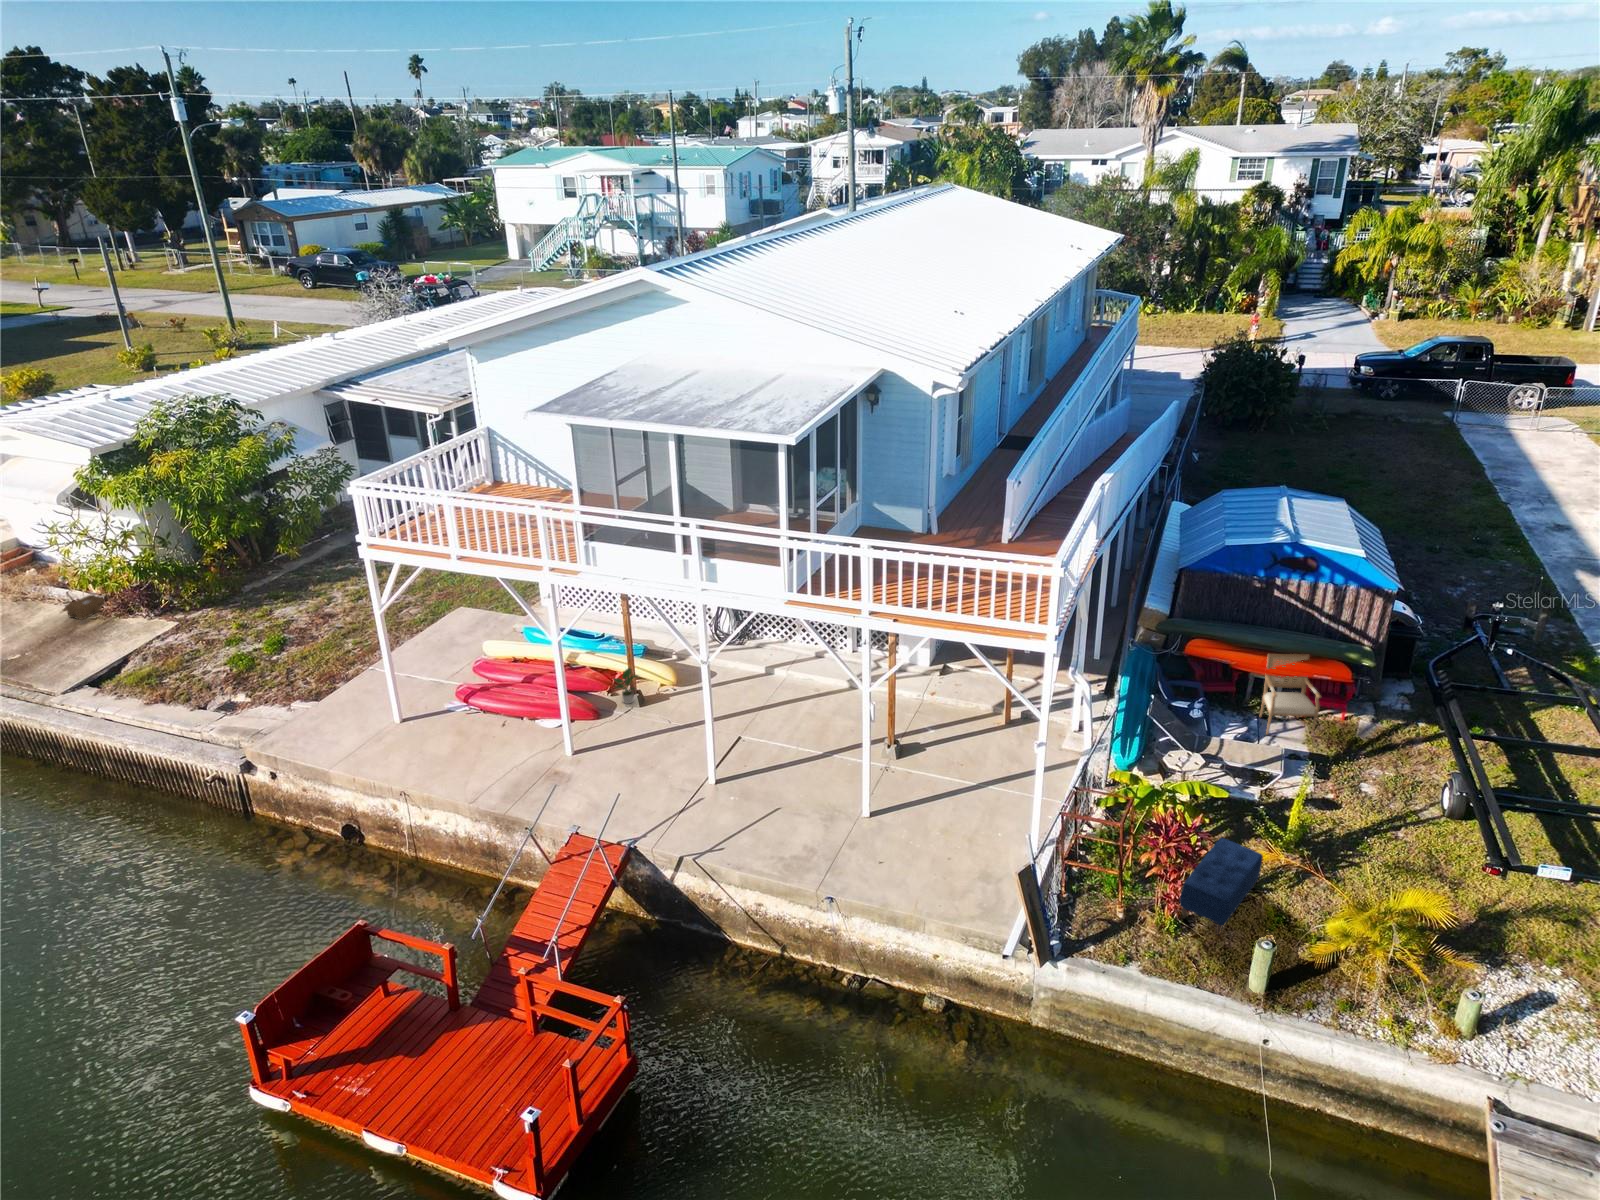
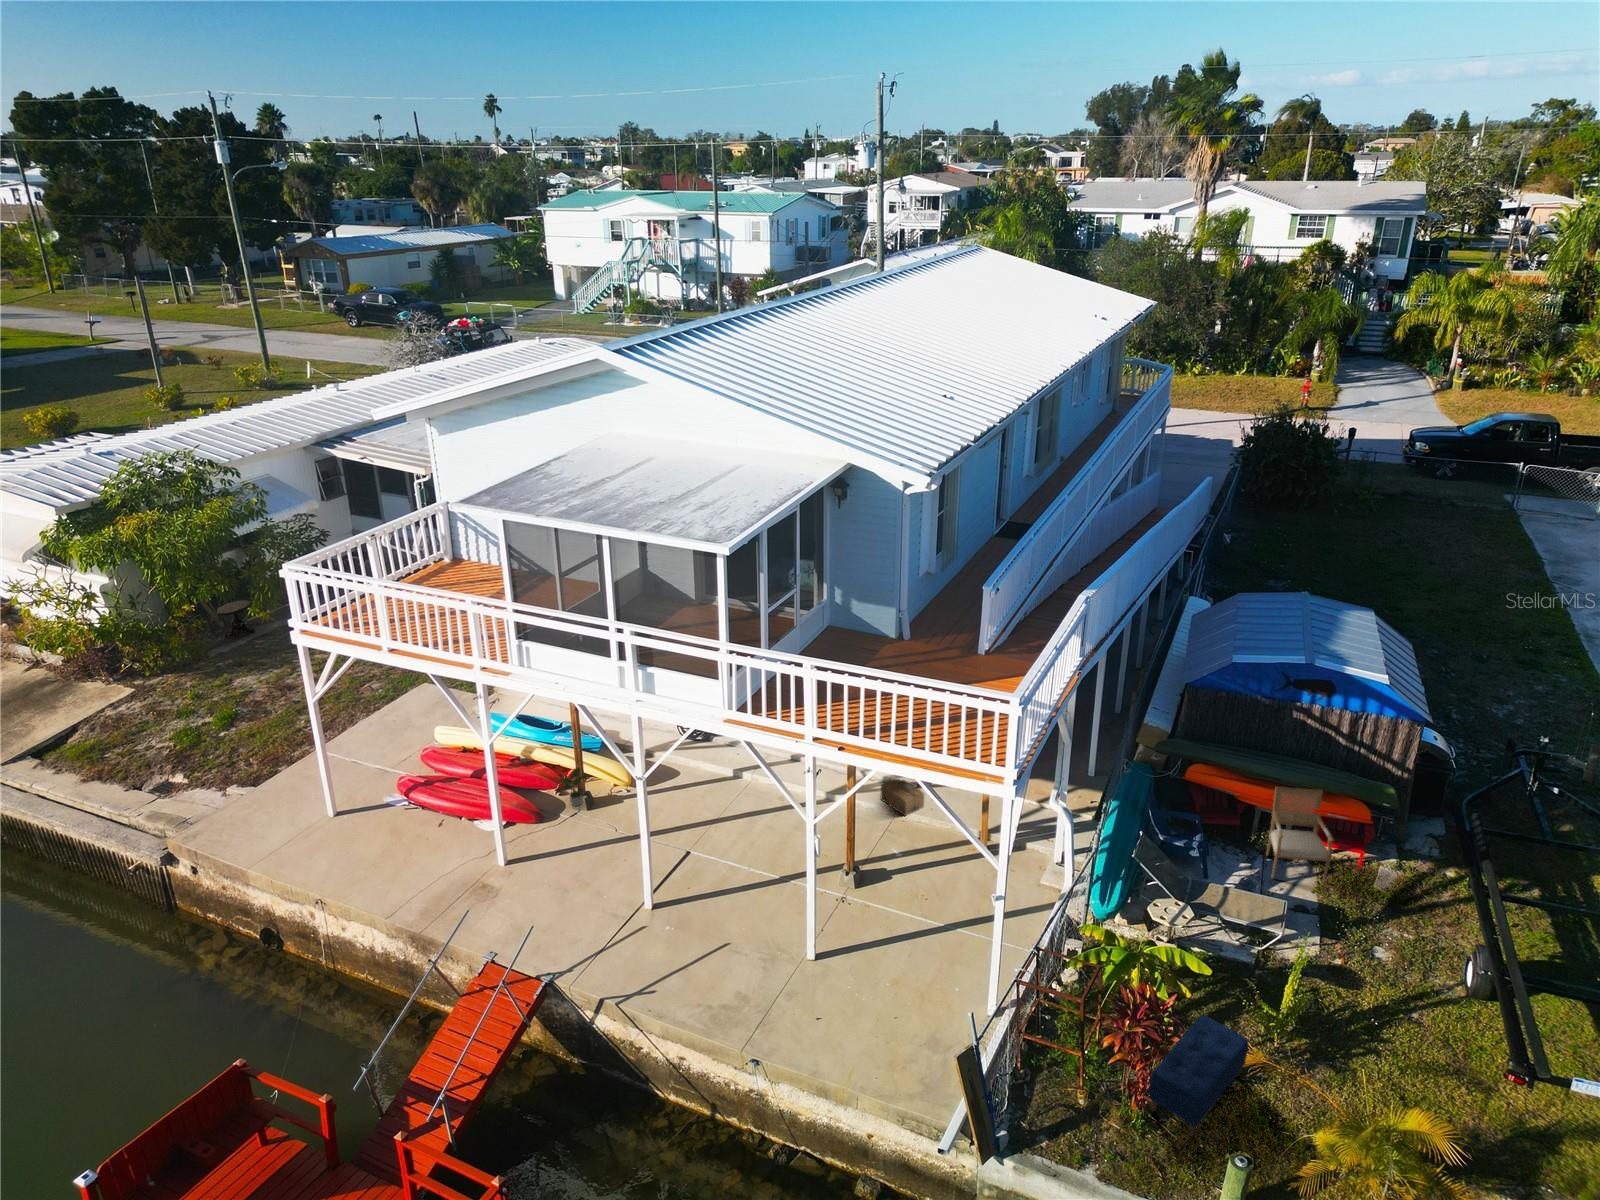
side table: none [245,539,282,575] -> present [217,600,254,638]
cardboard box: present [65,595,104,619] -> present [881,778,924,816]

